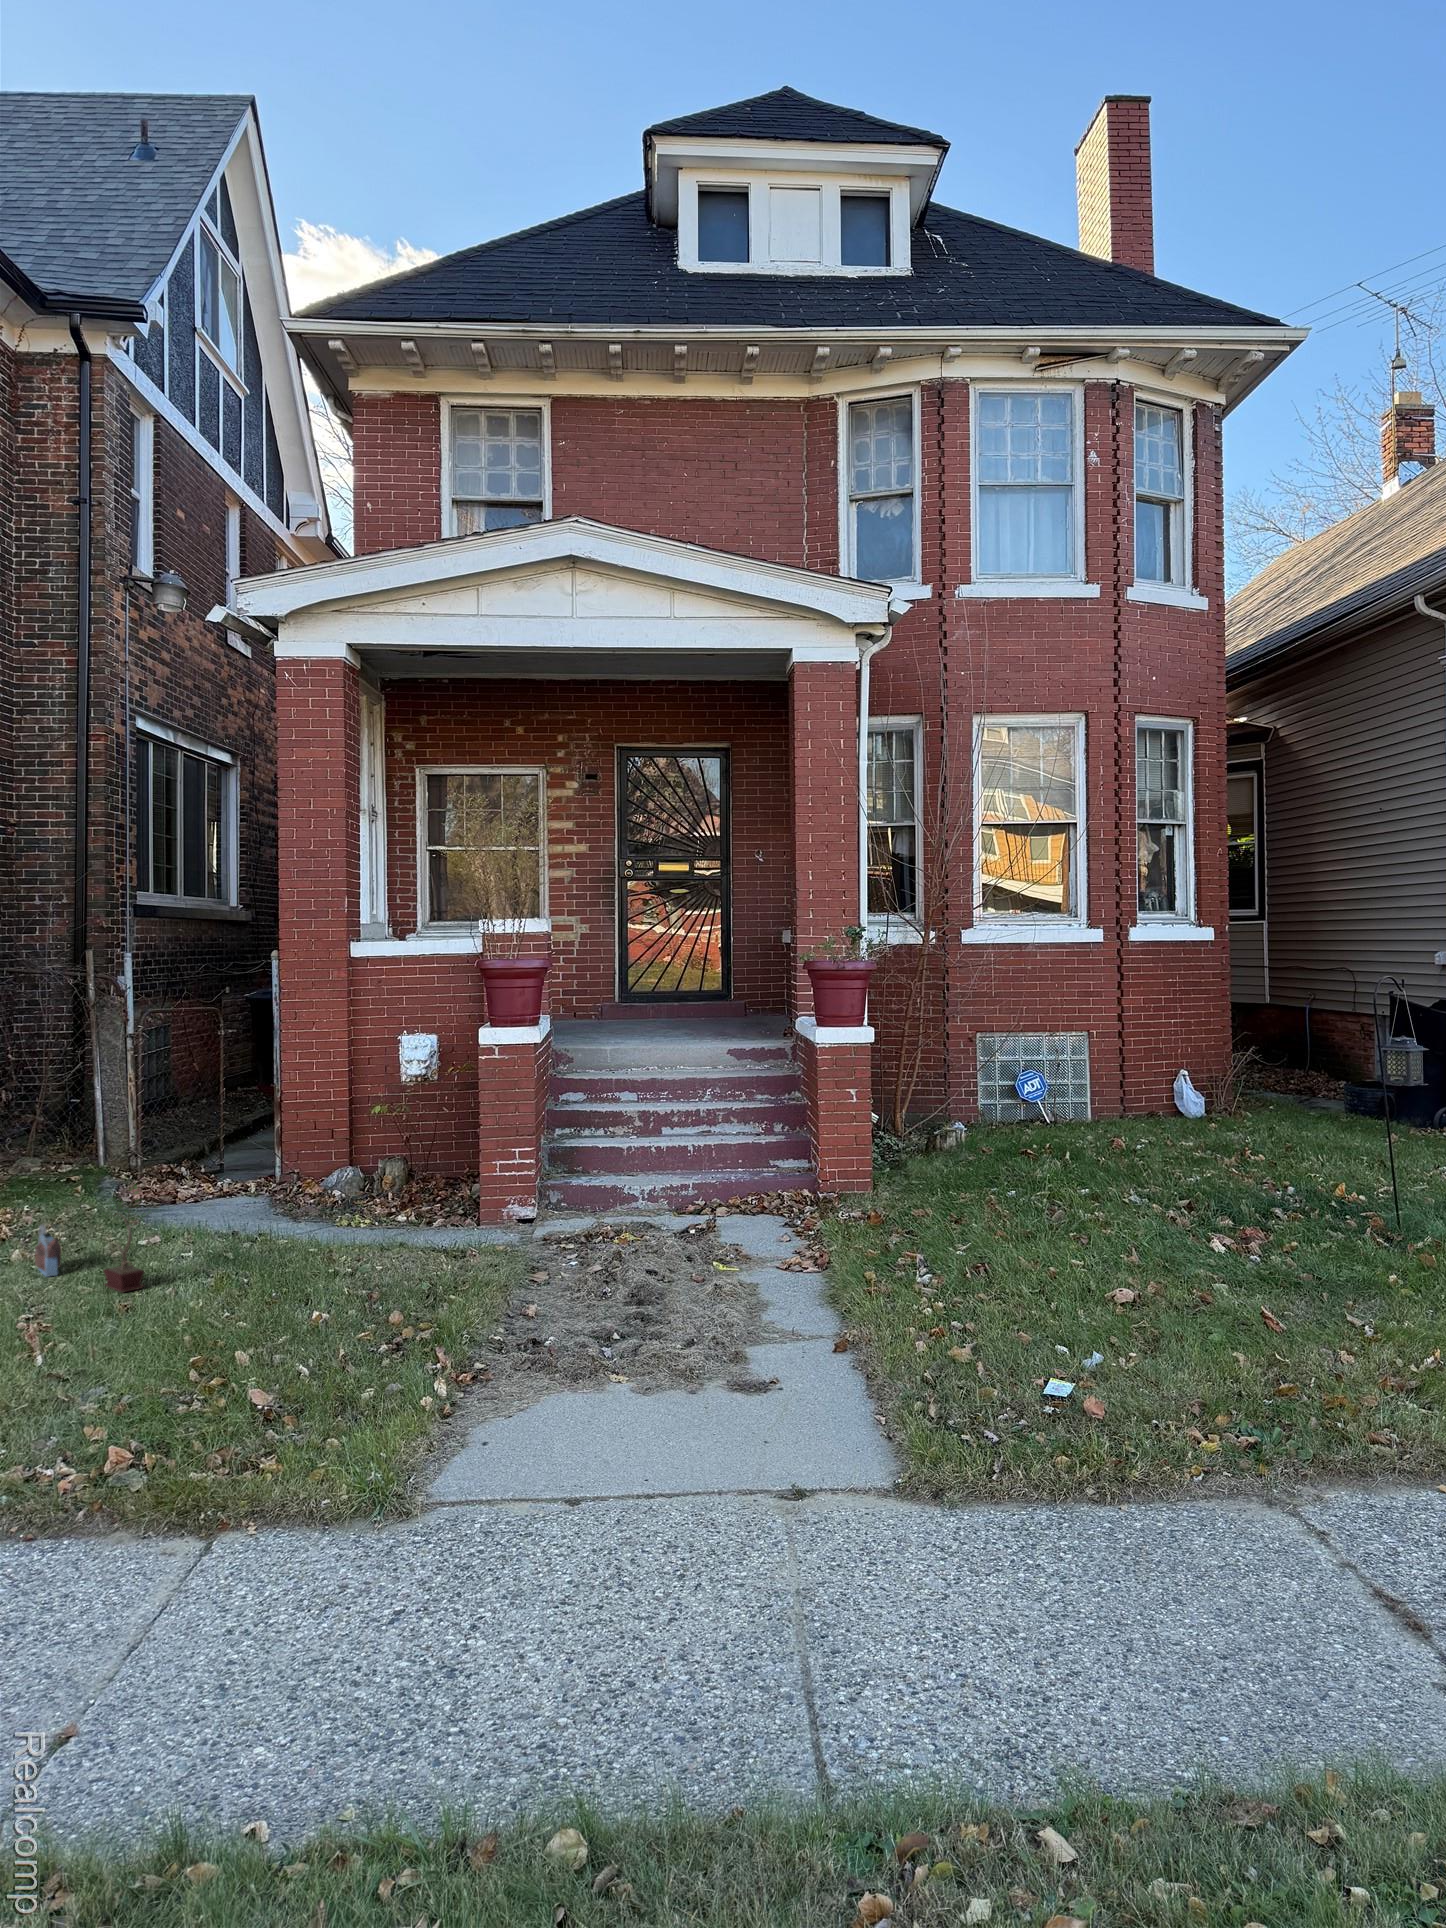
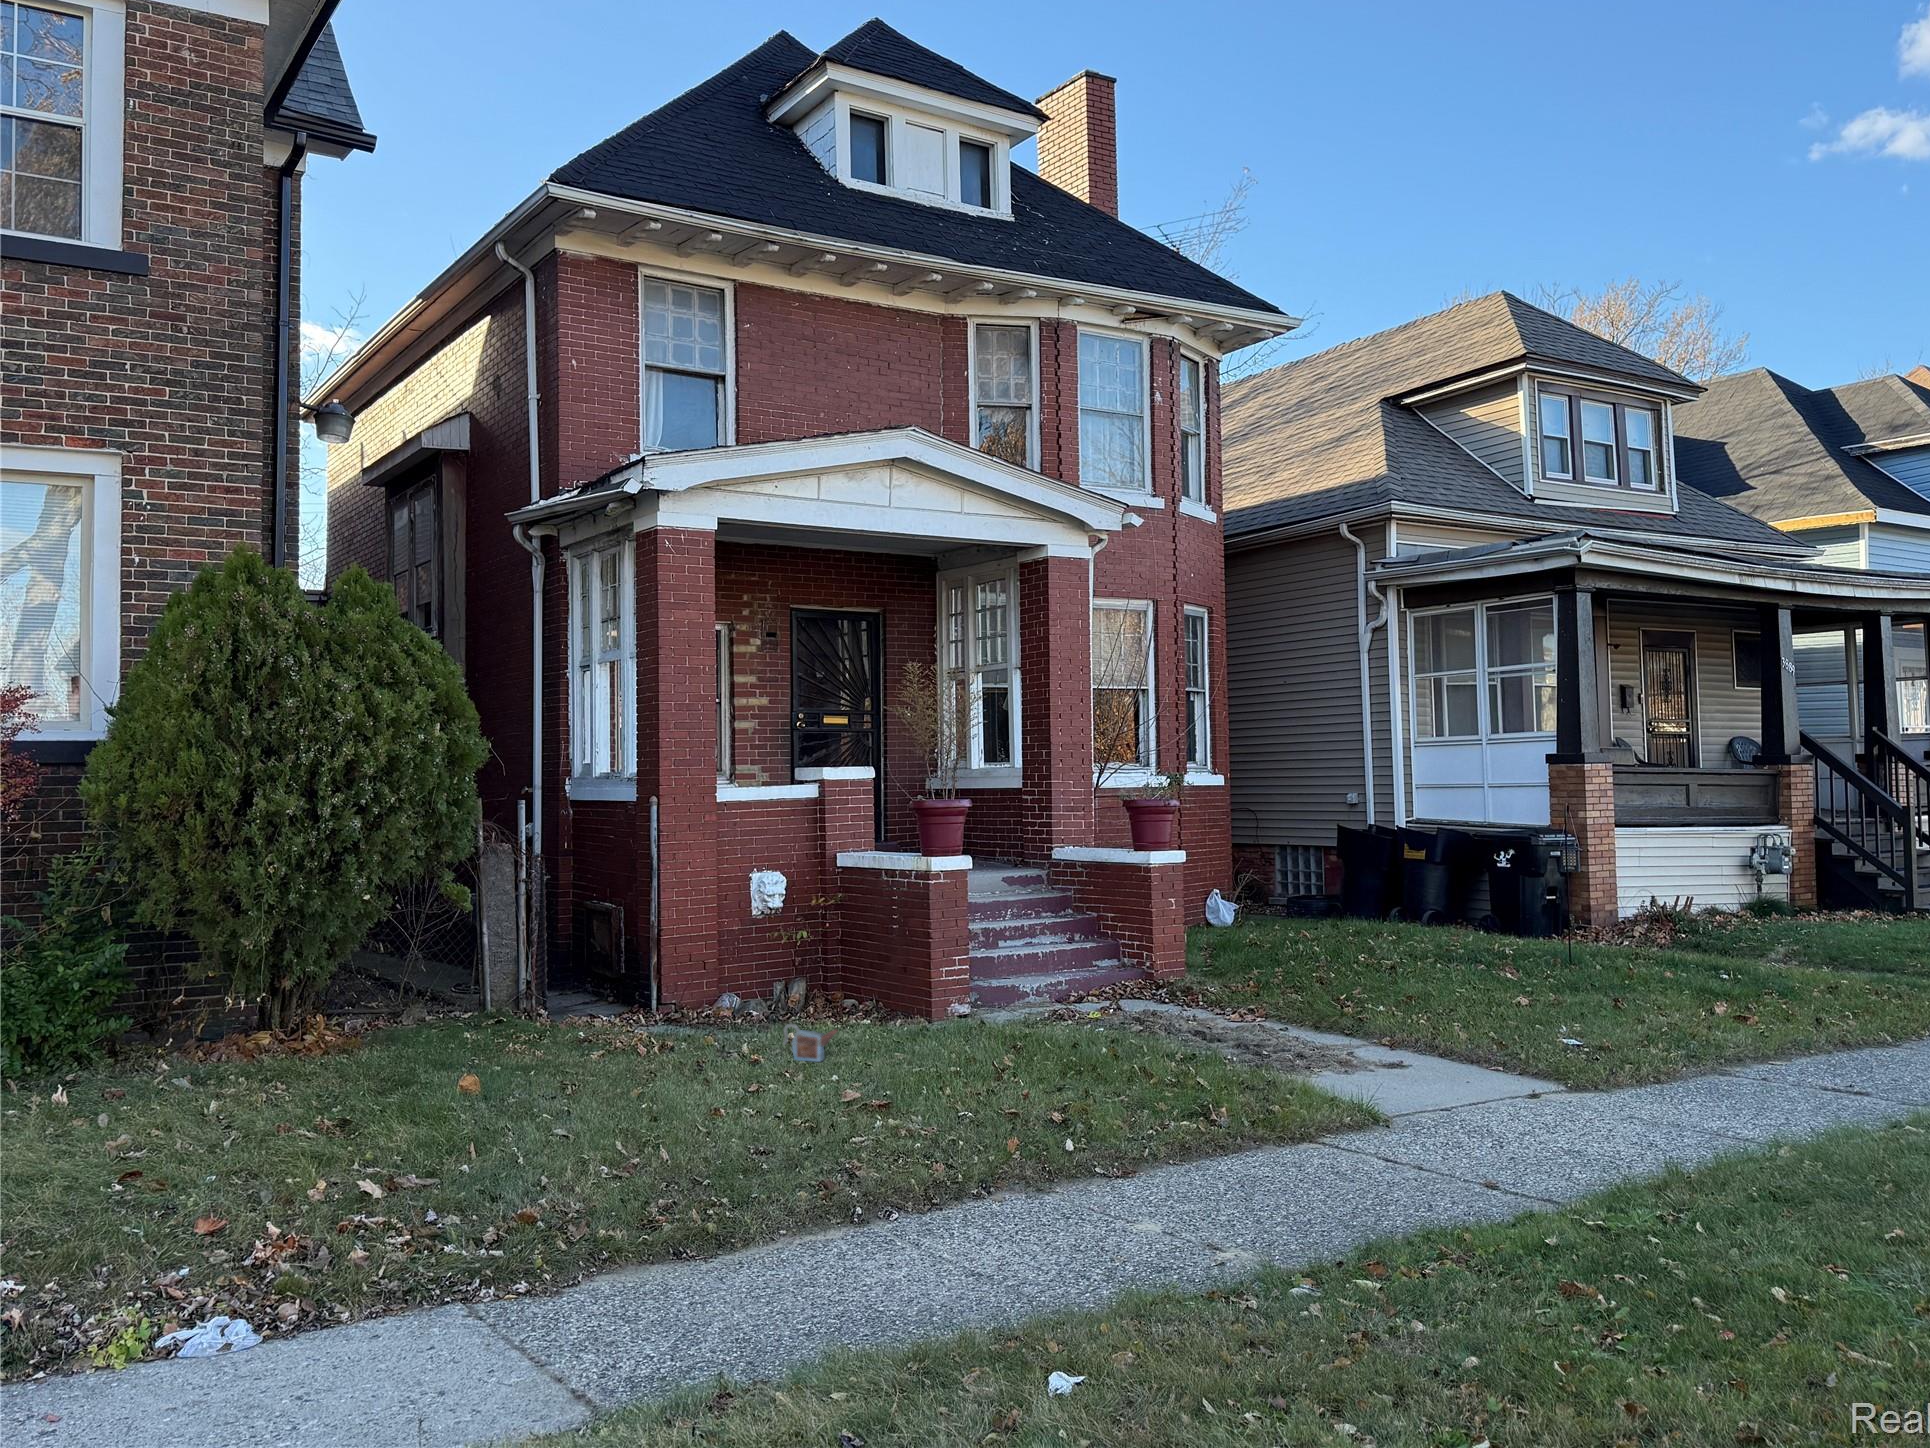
potted plant: present [103,1185,146,1293] -> none [868,979,939,1063]

